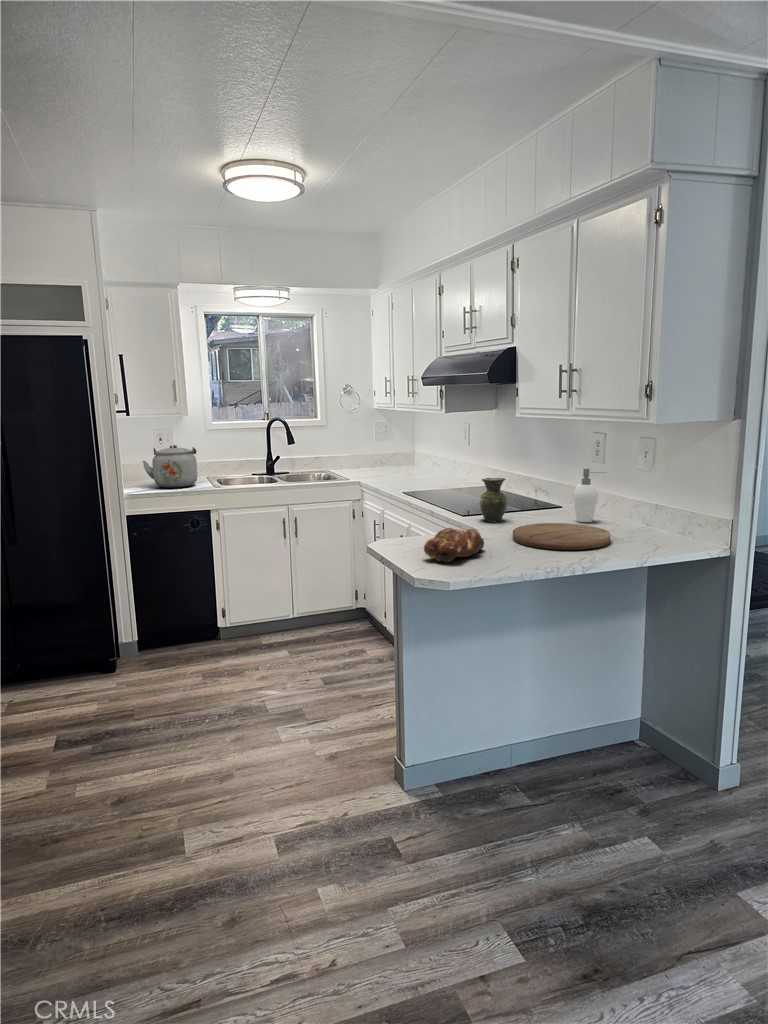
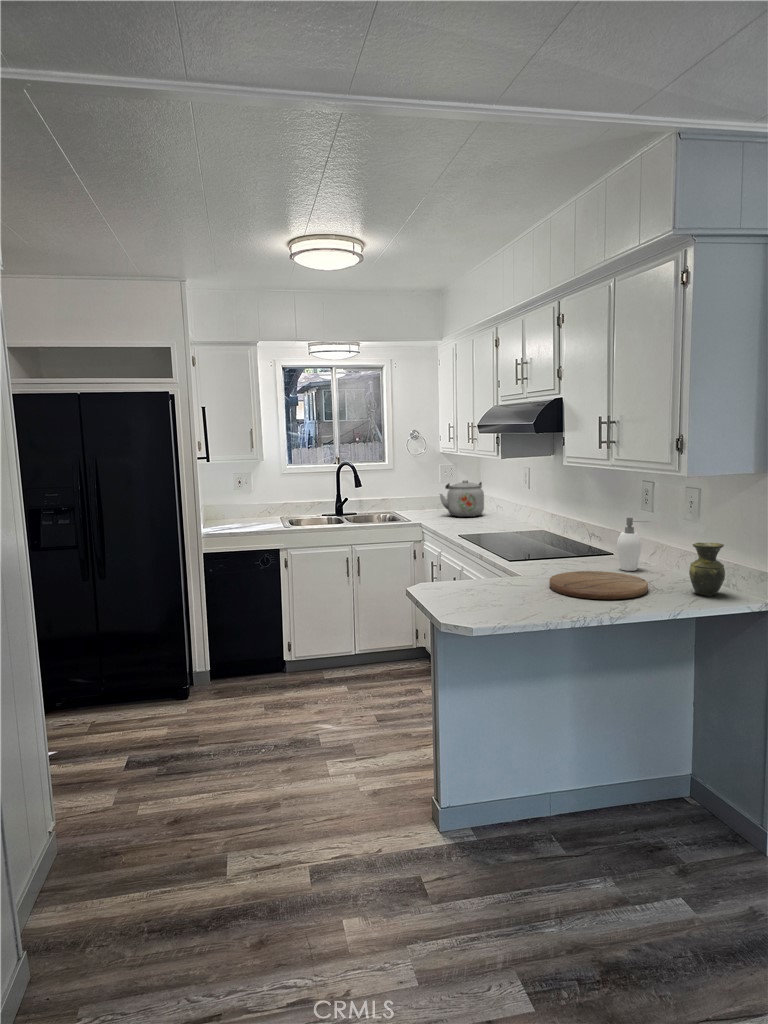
kettle: present [142,445,198,488] -> present [440,480,484,517]
vase: present [480,478,507,521] -> present [689,543,725,595]
bread loaf: present [424,528,484,562] -> none [456,575,518,608]

